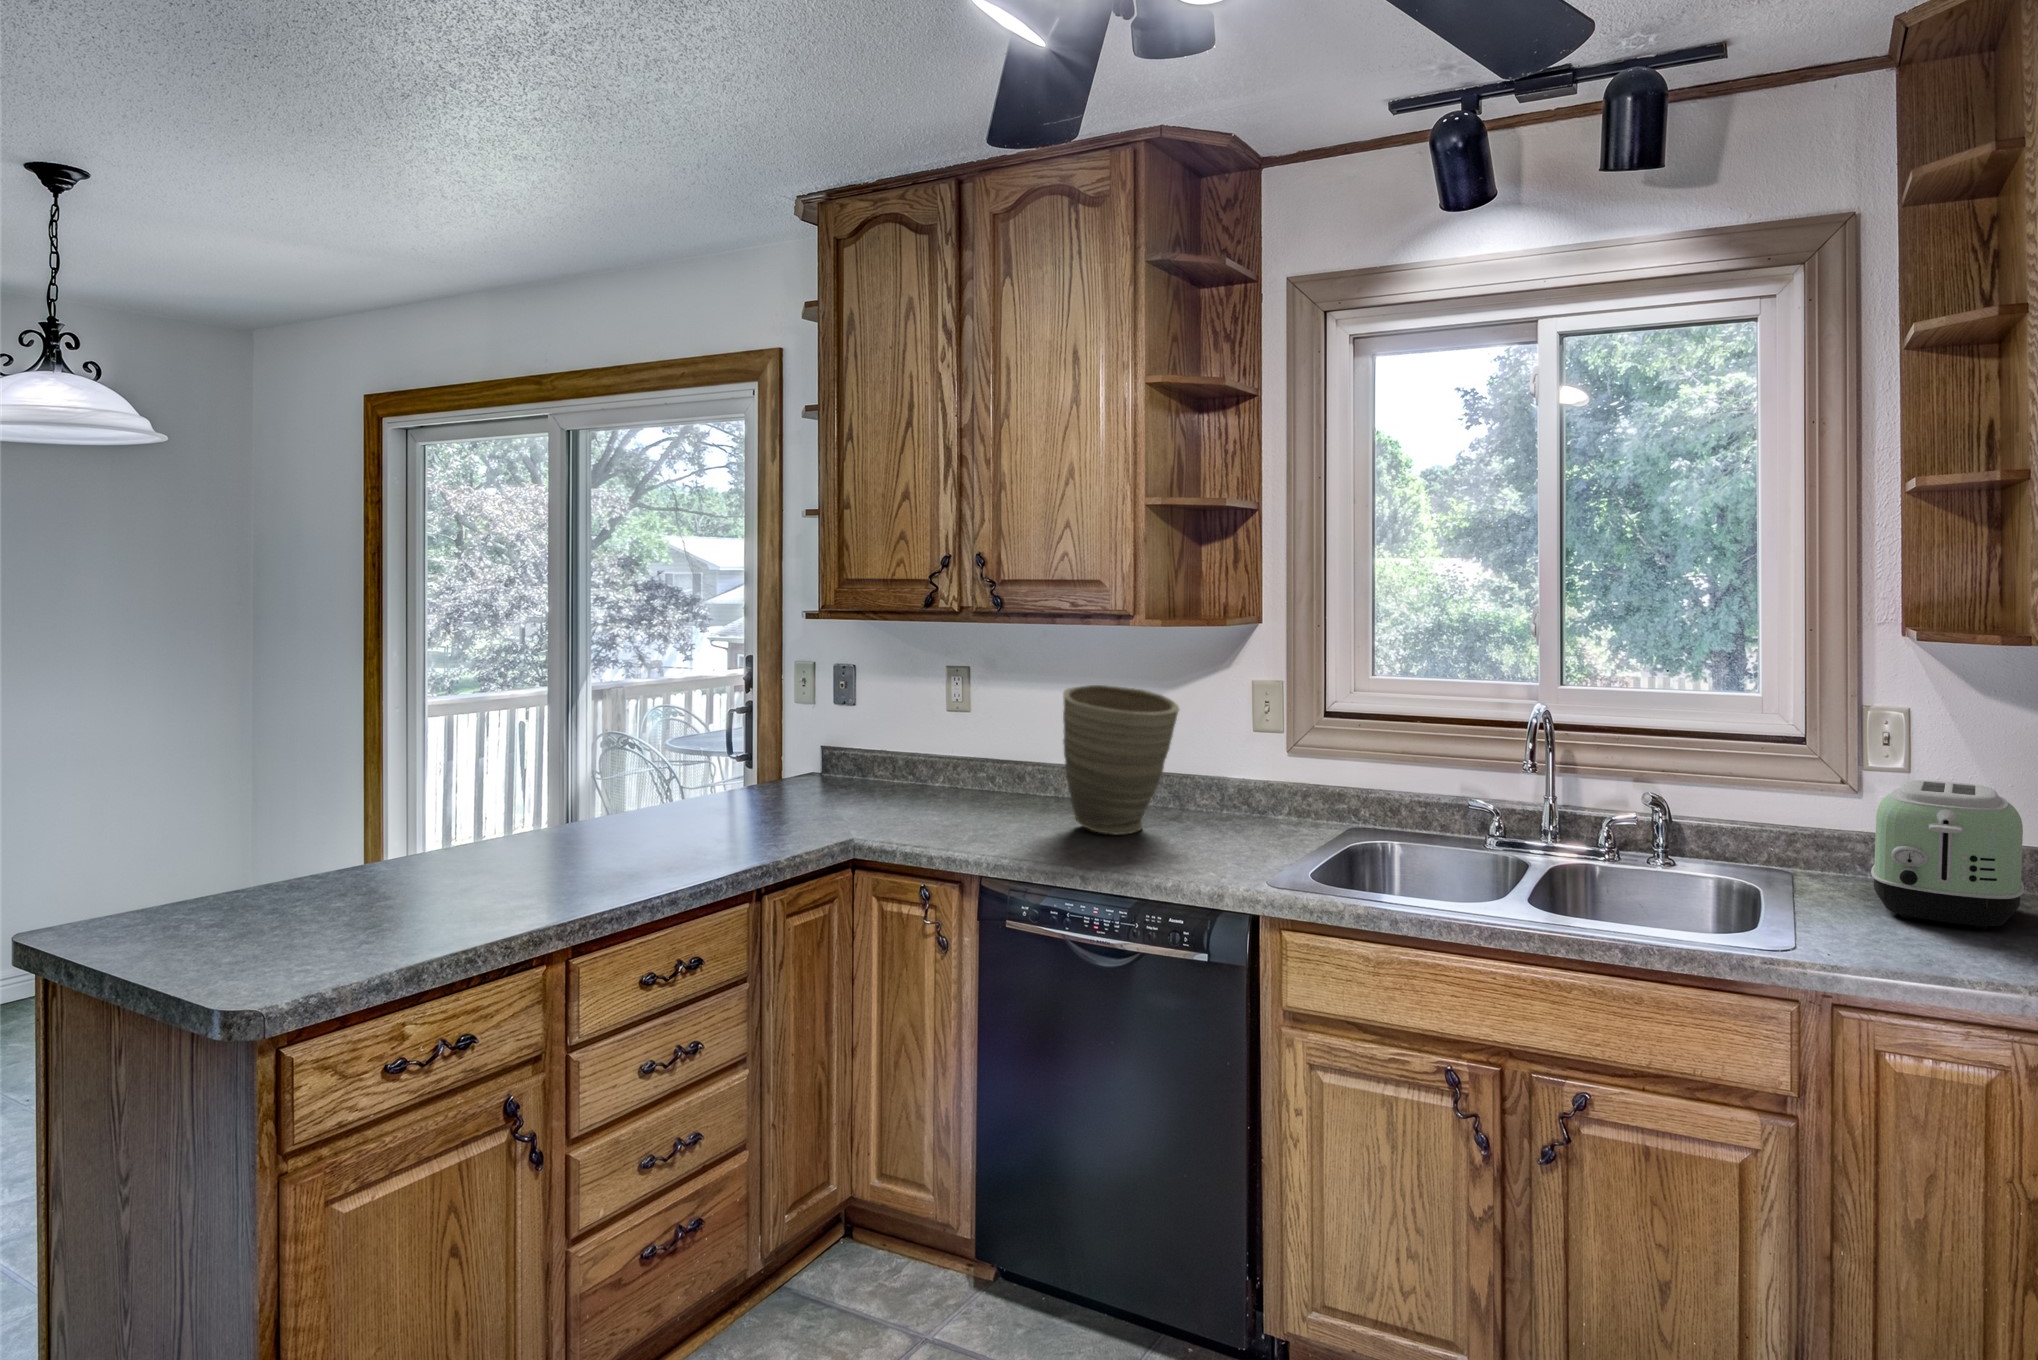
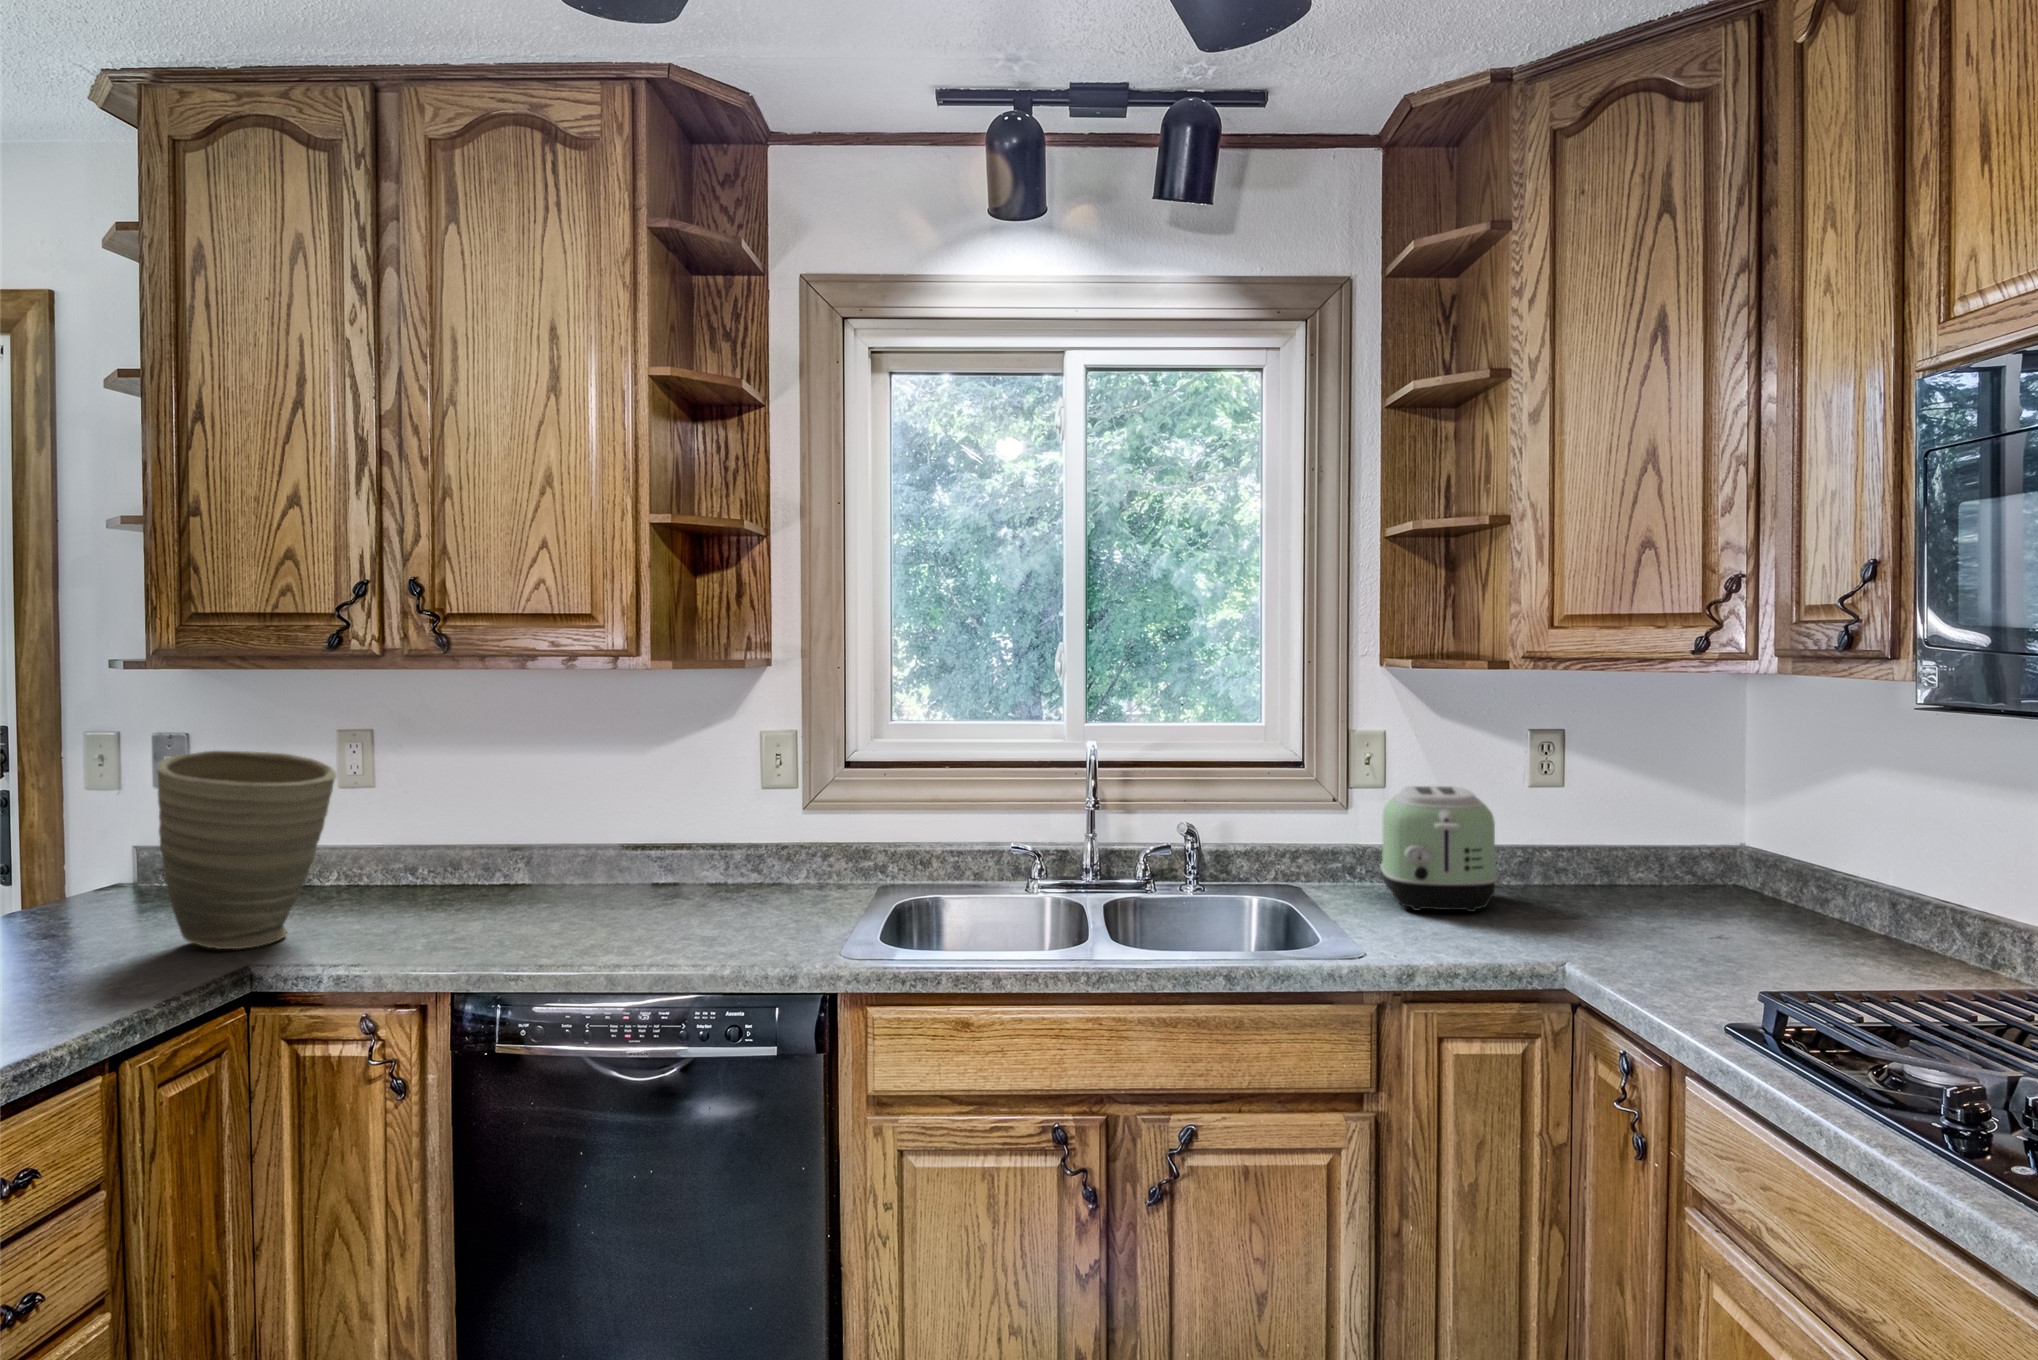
vase: present [1063,685,1179,835] -> present [157,751,336,949]

